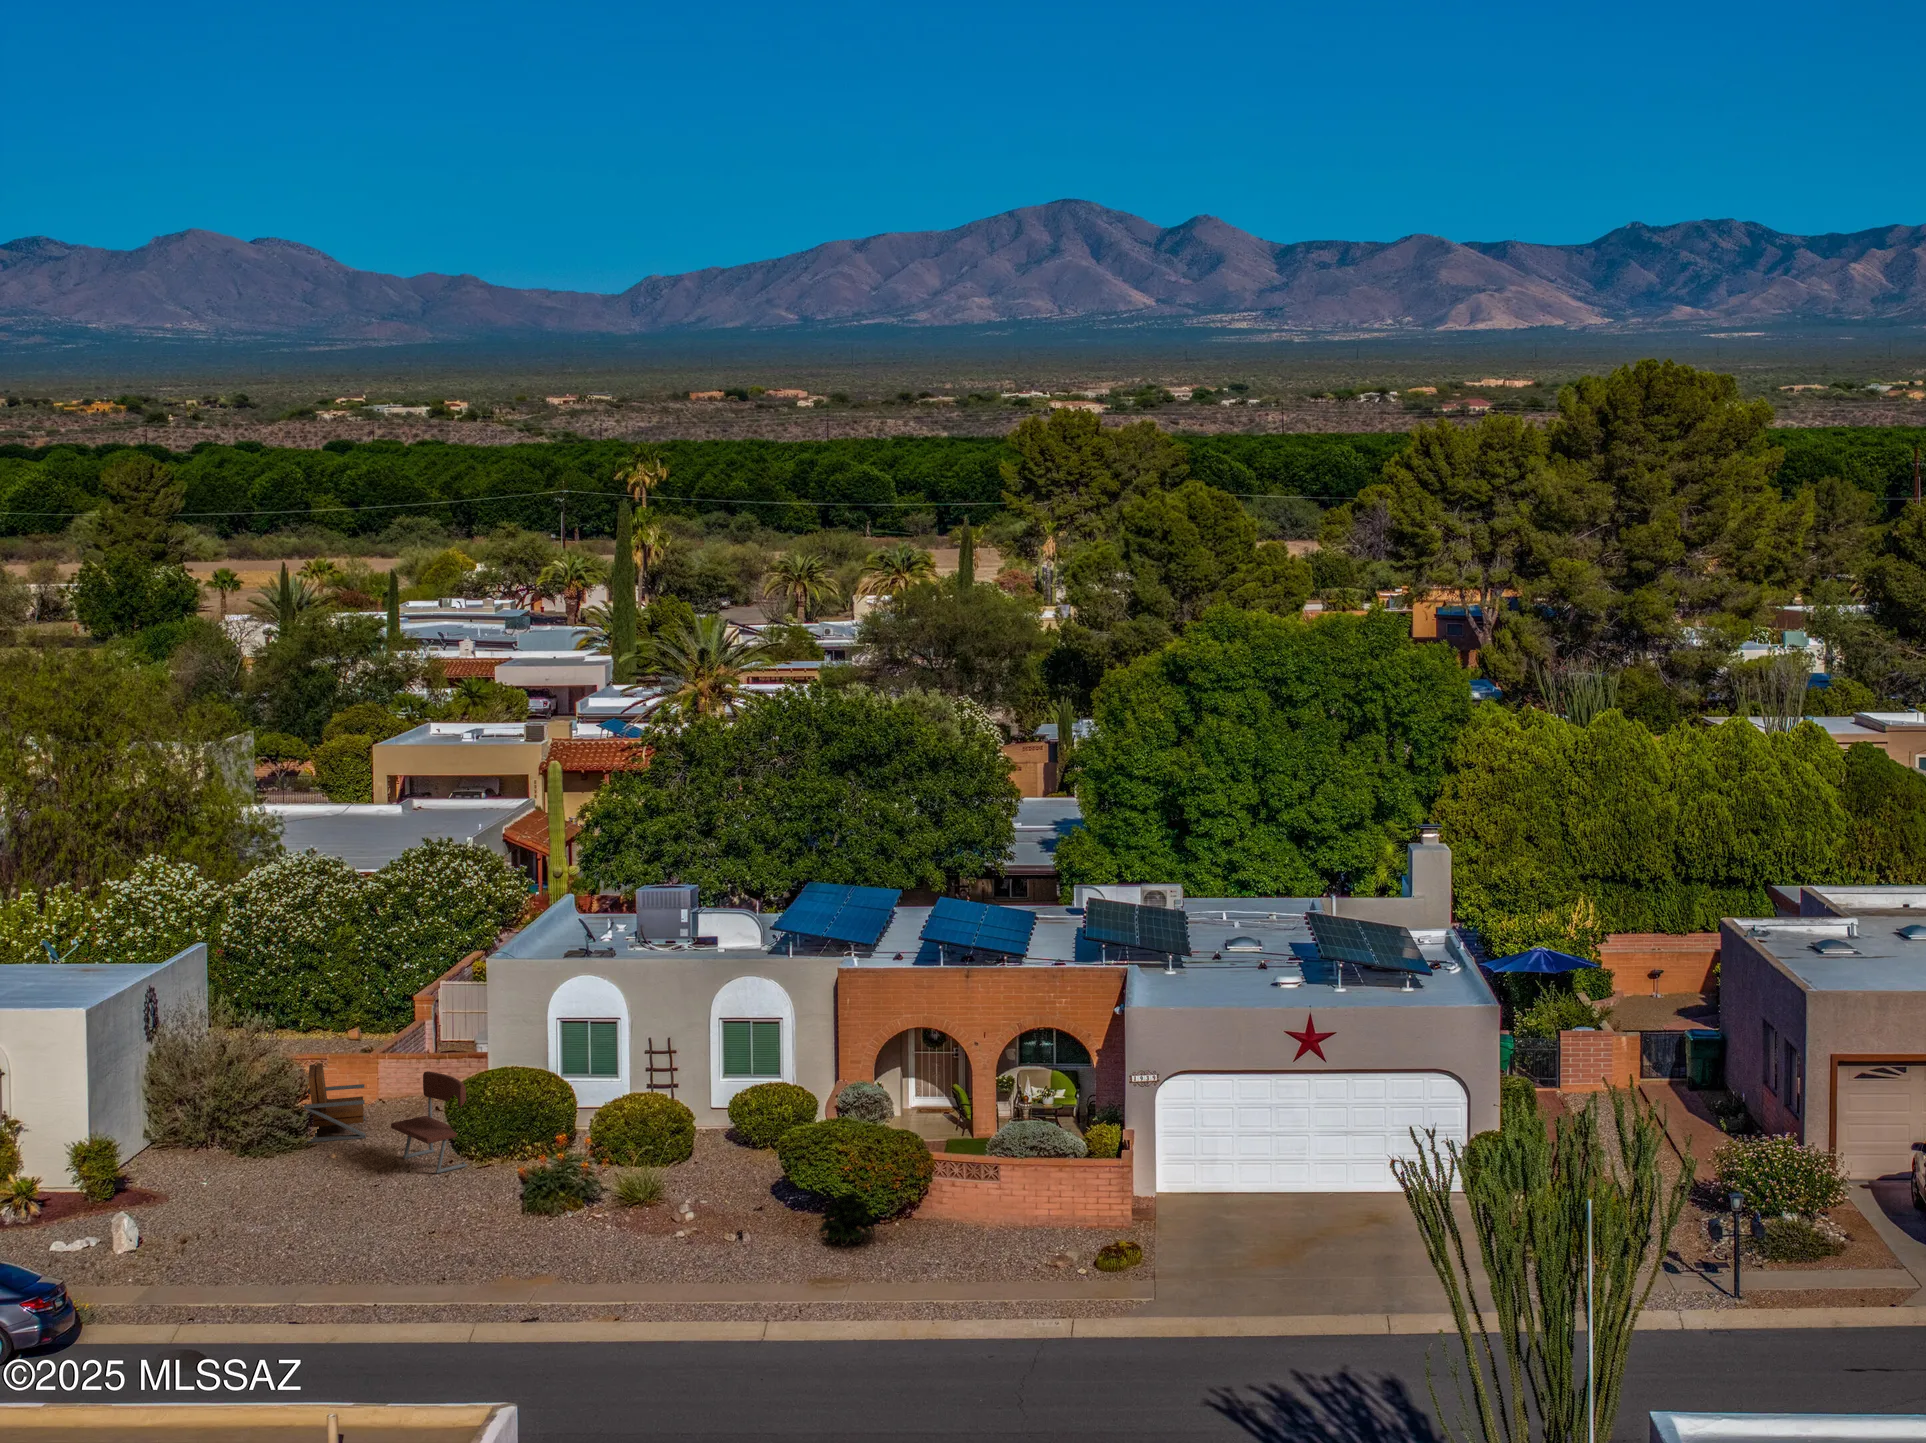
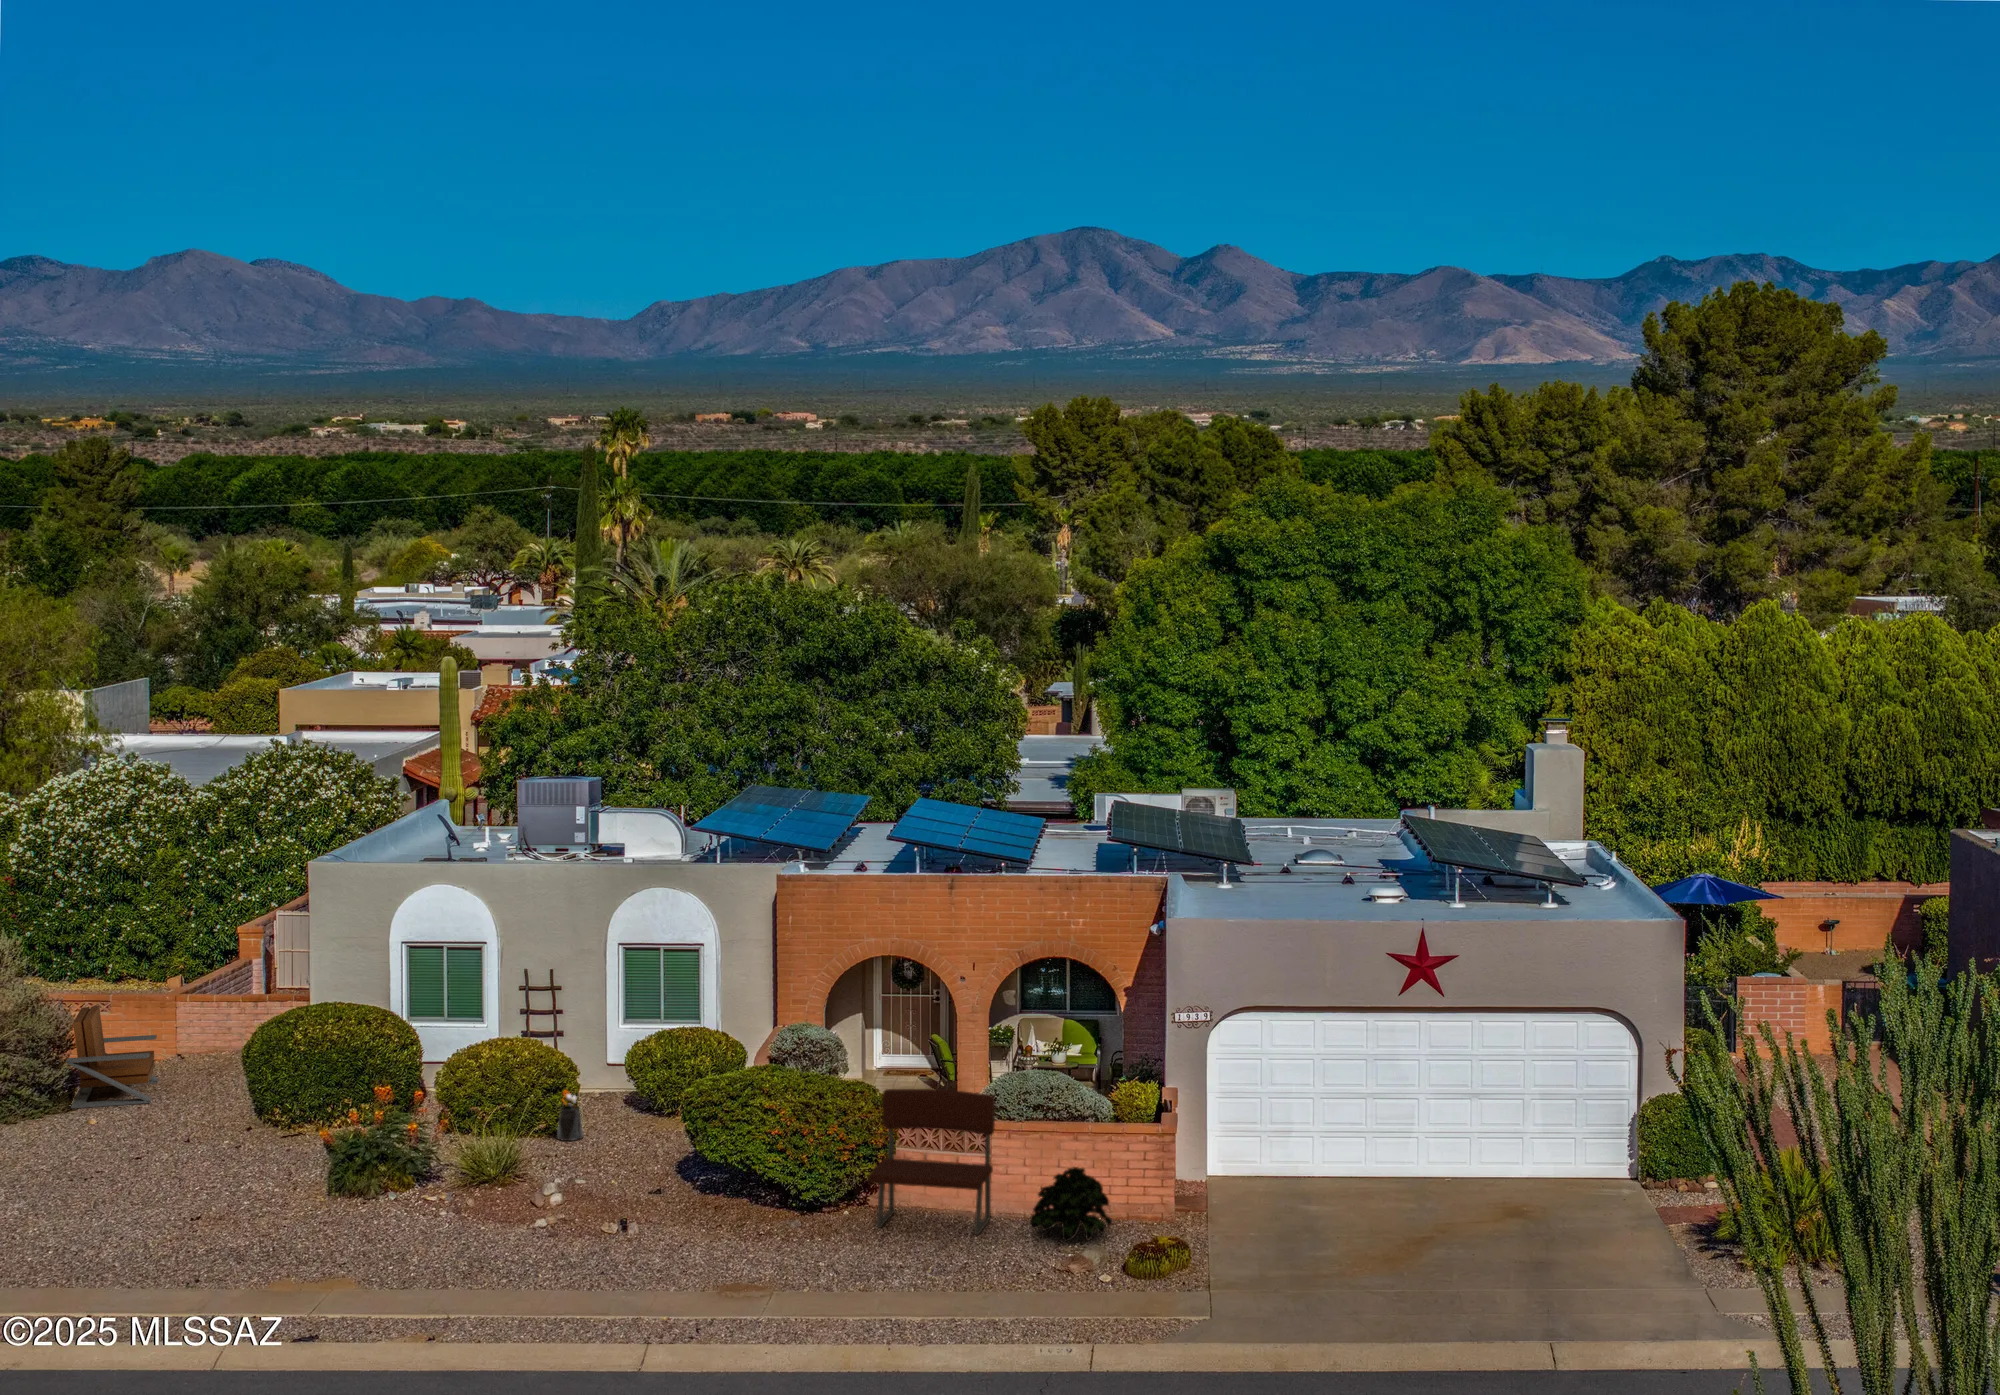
bench: present [391,1071,467,1174] -> present [867,1089,995,1235]
watering can: none [677,1129,698,1169] -> present [557,1090,584,1141]
potted plant: present [819,1193,876,1246] -> present [1030,1167,1112,1241]

